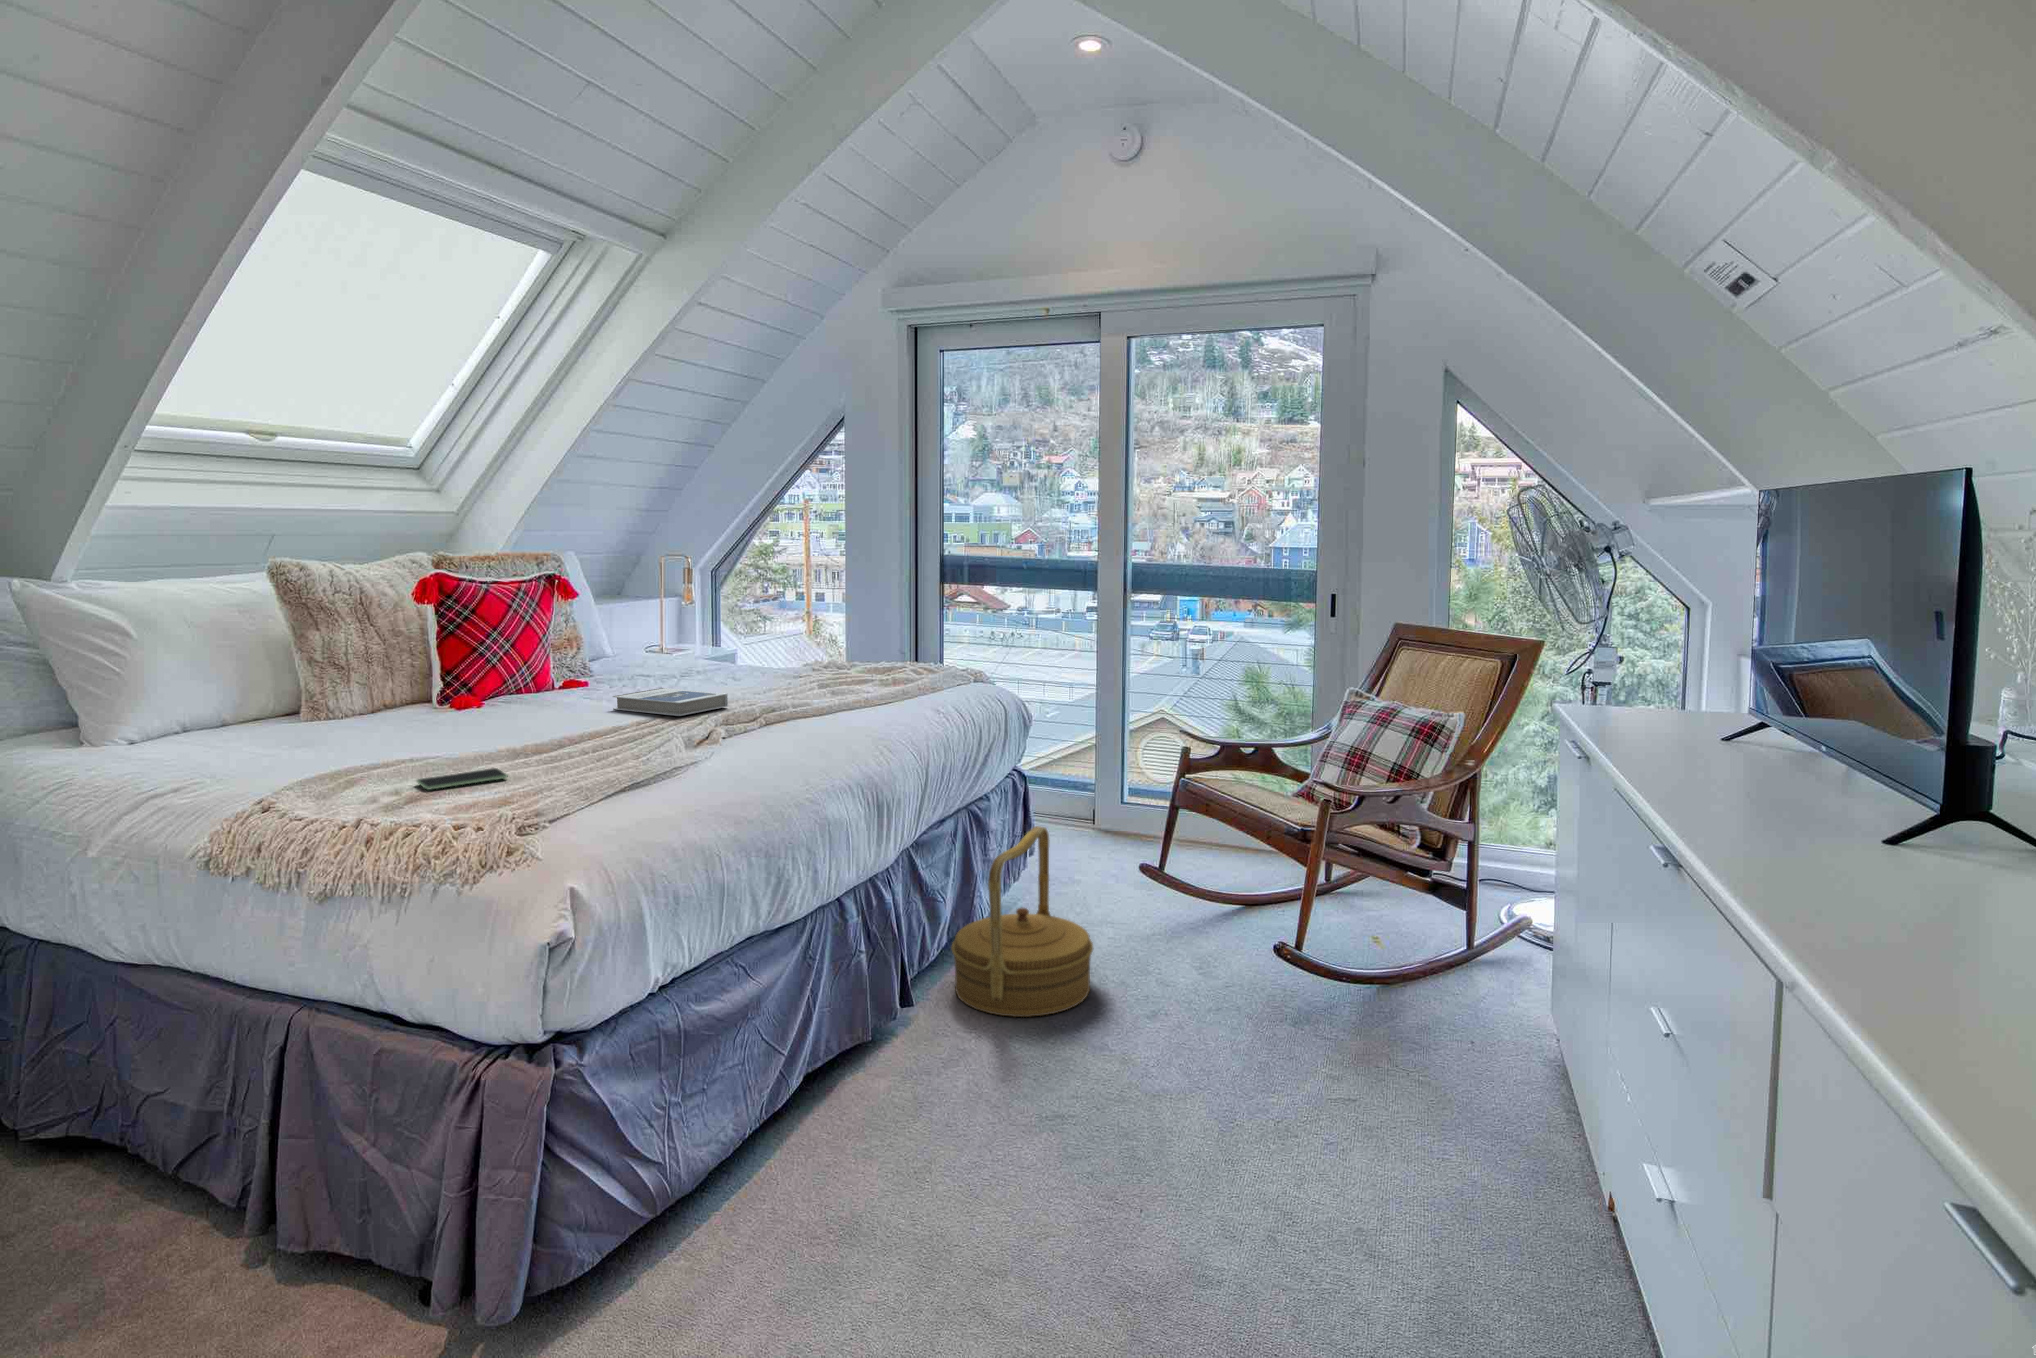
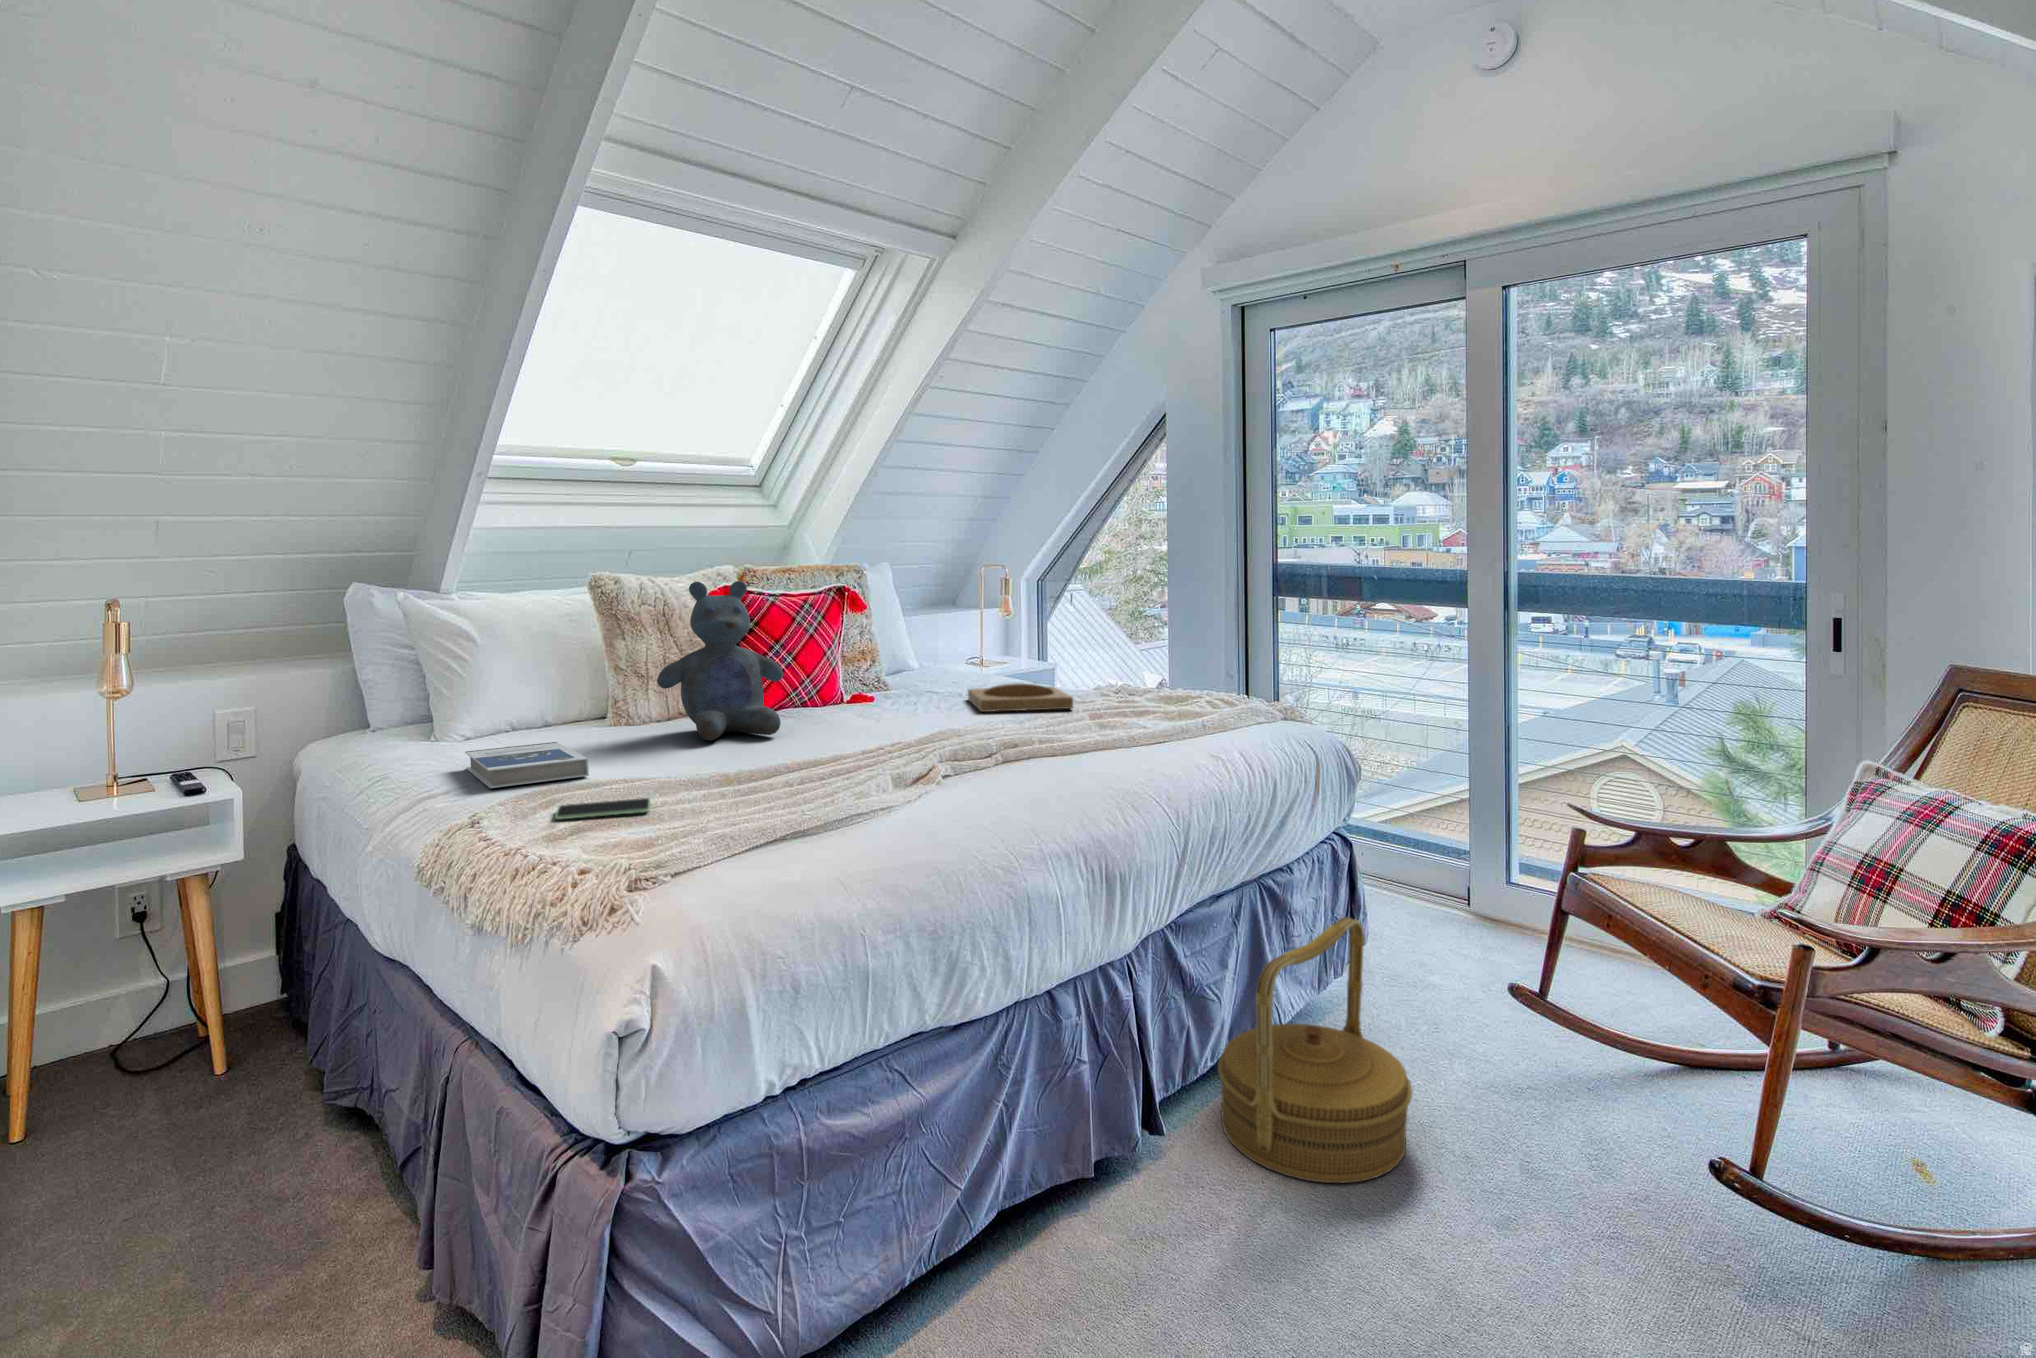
stuffed bear: none [401,571,536,724] -> present [657,581,783,740]
tray: none [677,661,786,687] -> present [968,683,1073,712]
hardback book: present [613,688,728,716] -> present [465,742,589,788]

